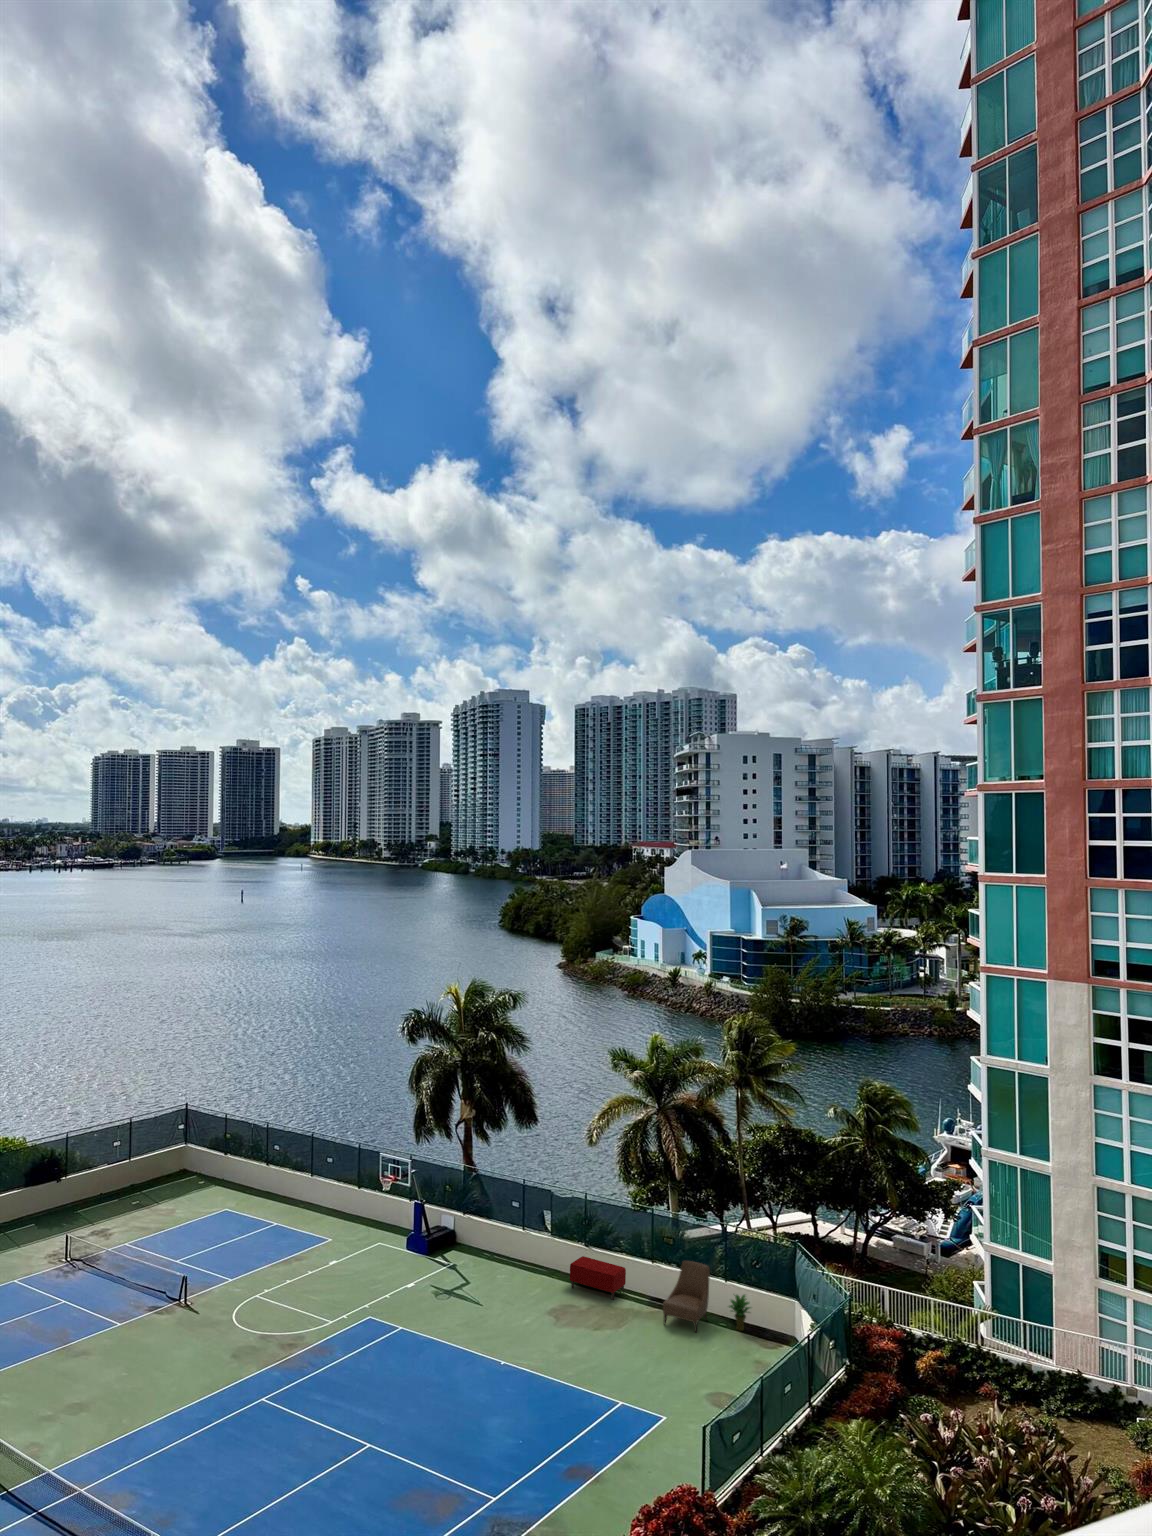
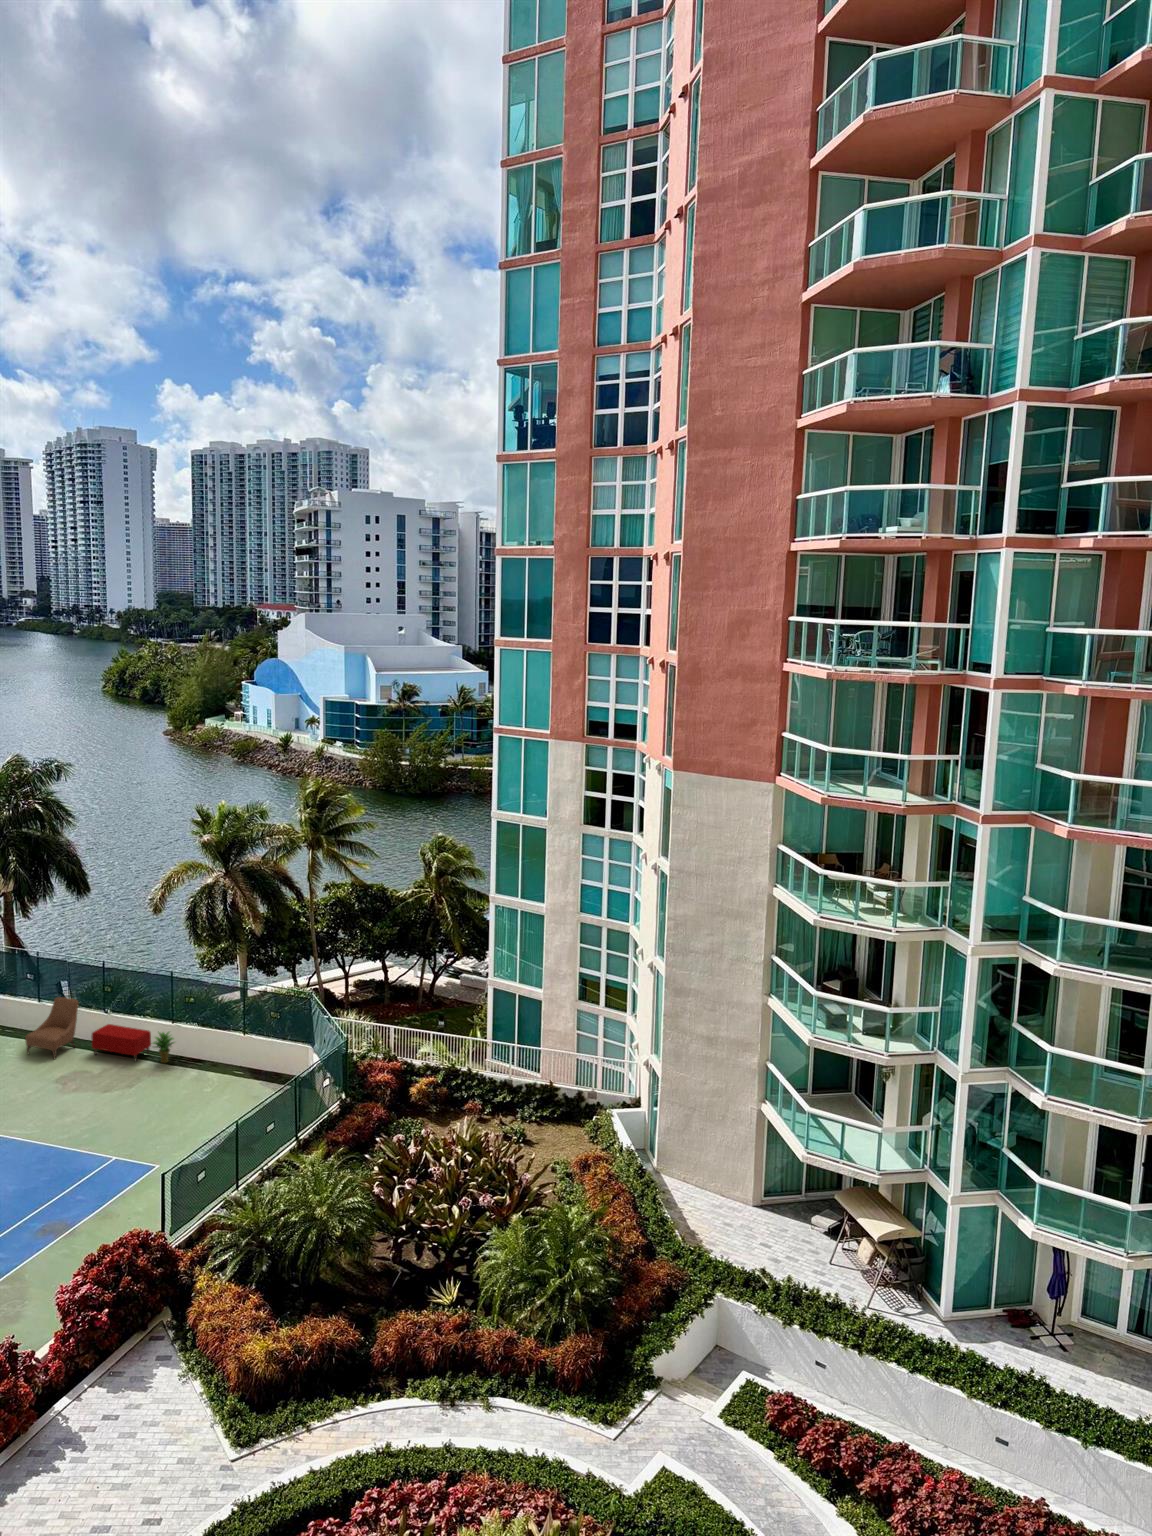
chair: present [663,1261,710,1332] -> present [25,997,78,1059]
potted plant: present [729,1295,750,1330] -> present [153,1032,174,1063]

